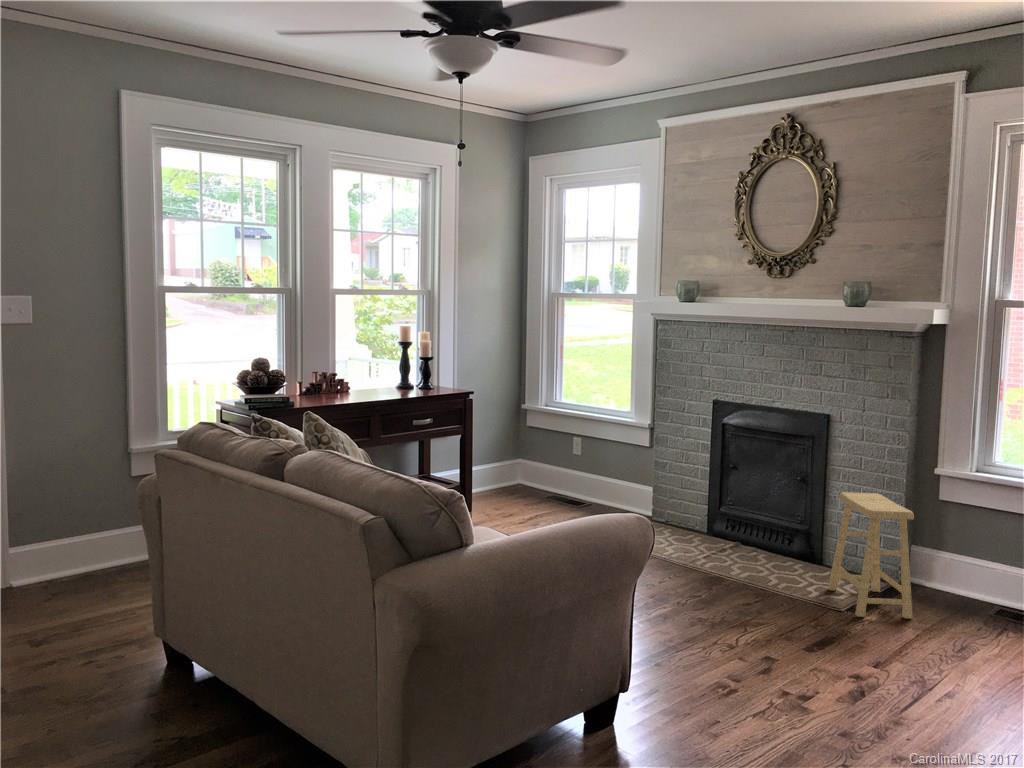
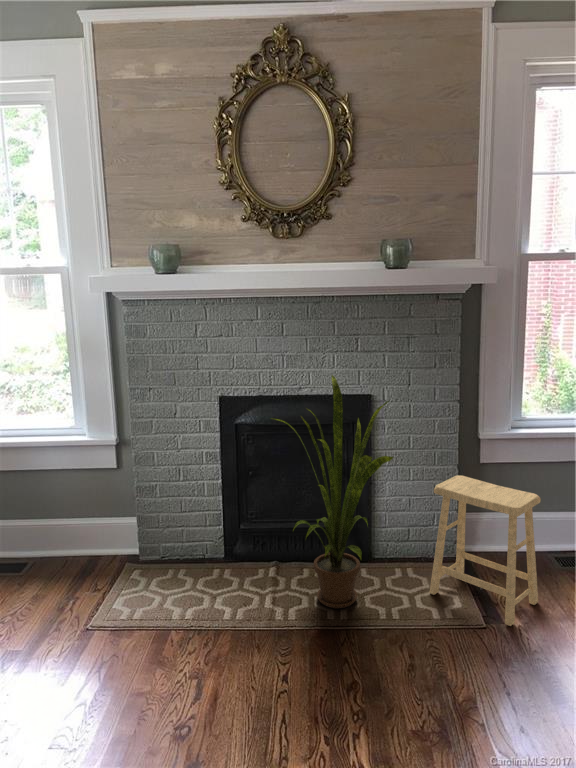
house plant: none [717,391,818,574] -> present [271,375,393,608]

